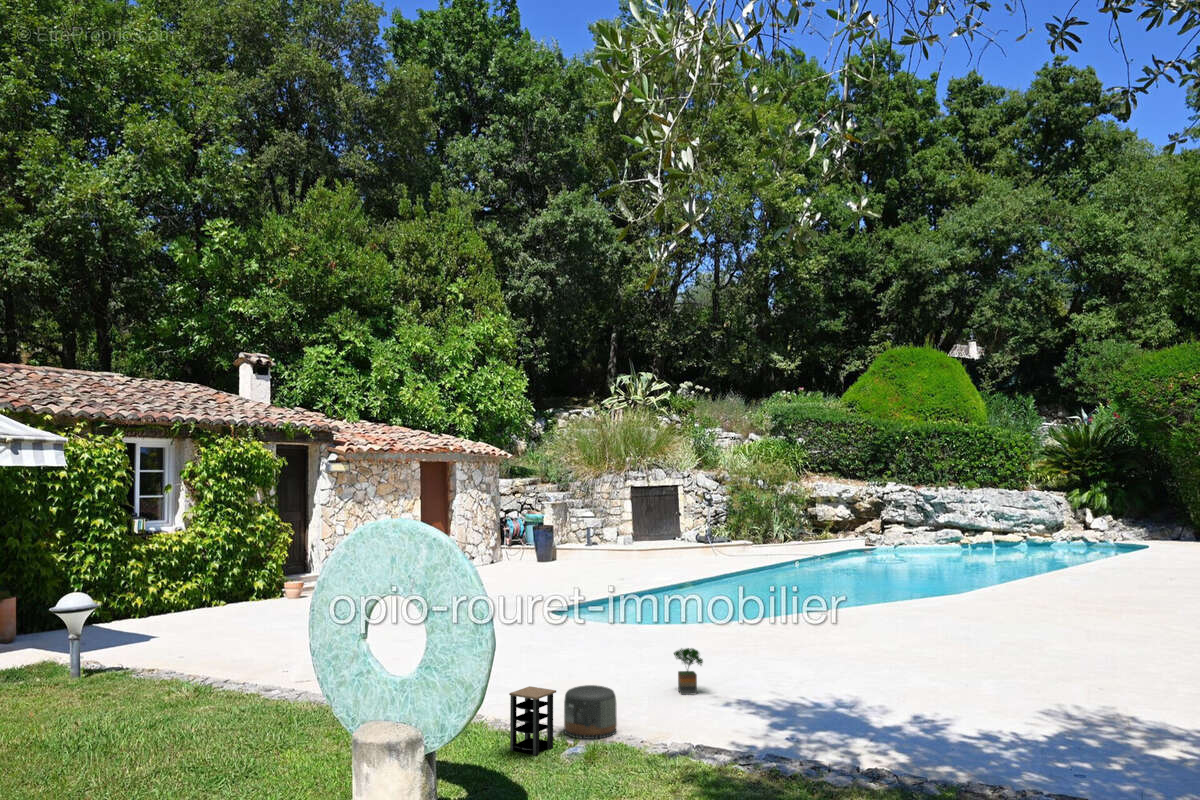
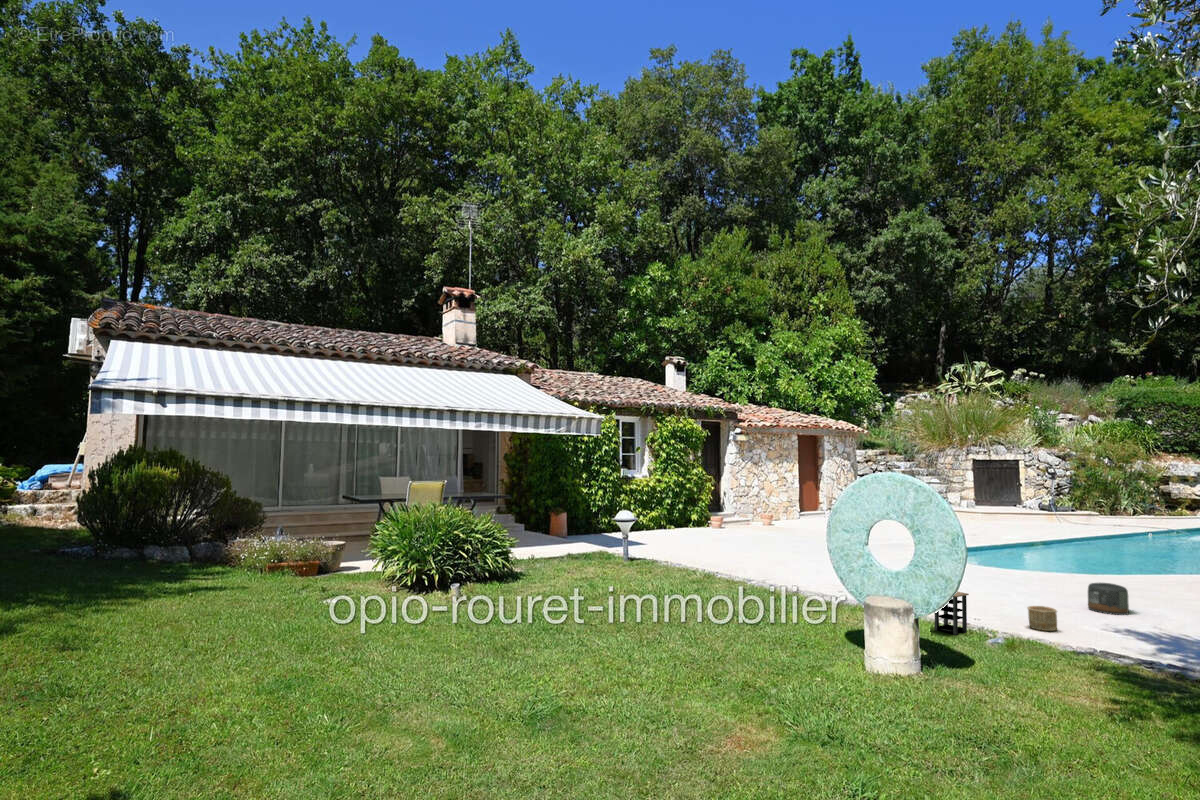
potted tree: present [674,648,703,695] -> none [1052,579,1081,616]
pouf: present [564,685,617,739] -> present [1088,583,1129,615]
wooden bucket: none [635,692,670,727] -> present [1028,606,1057,631]

